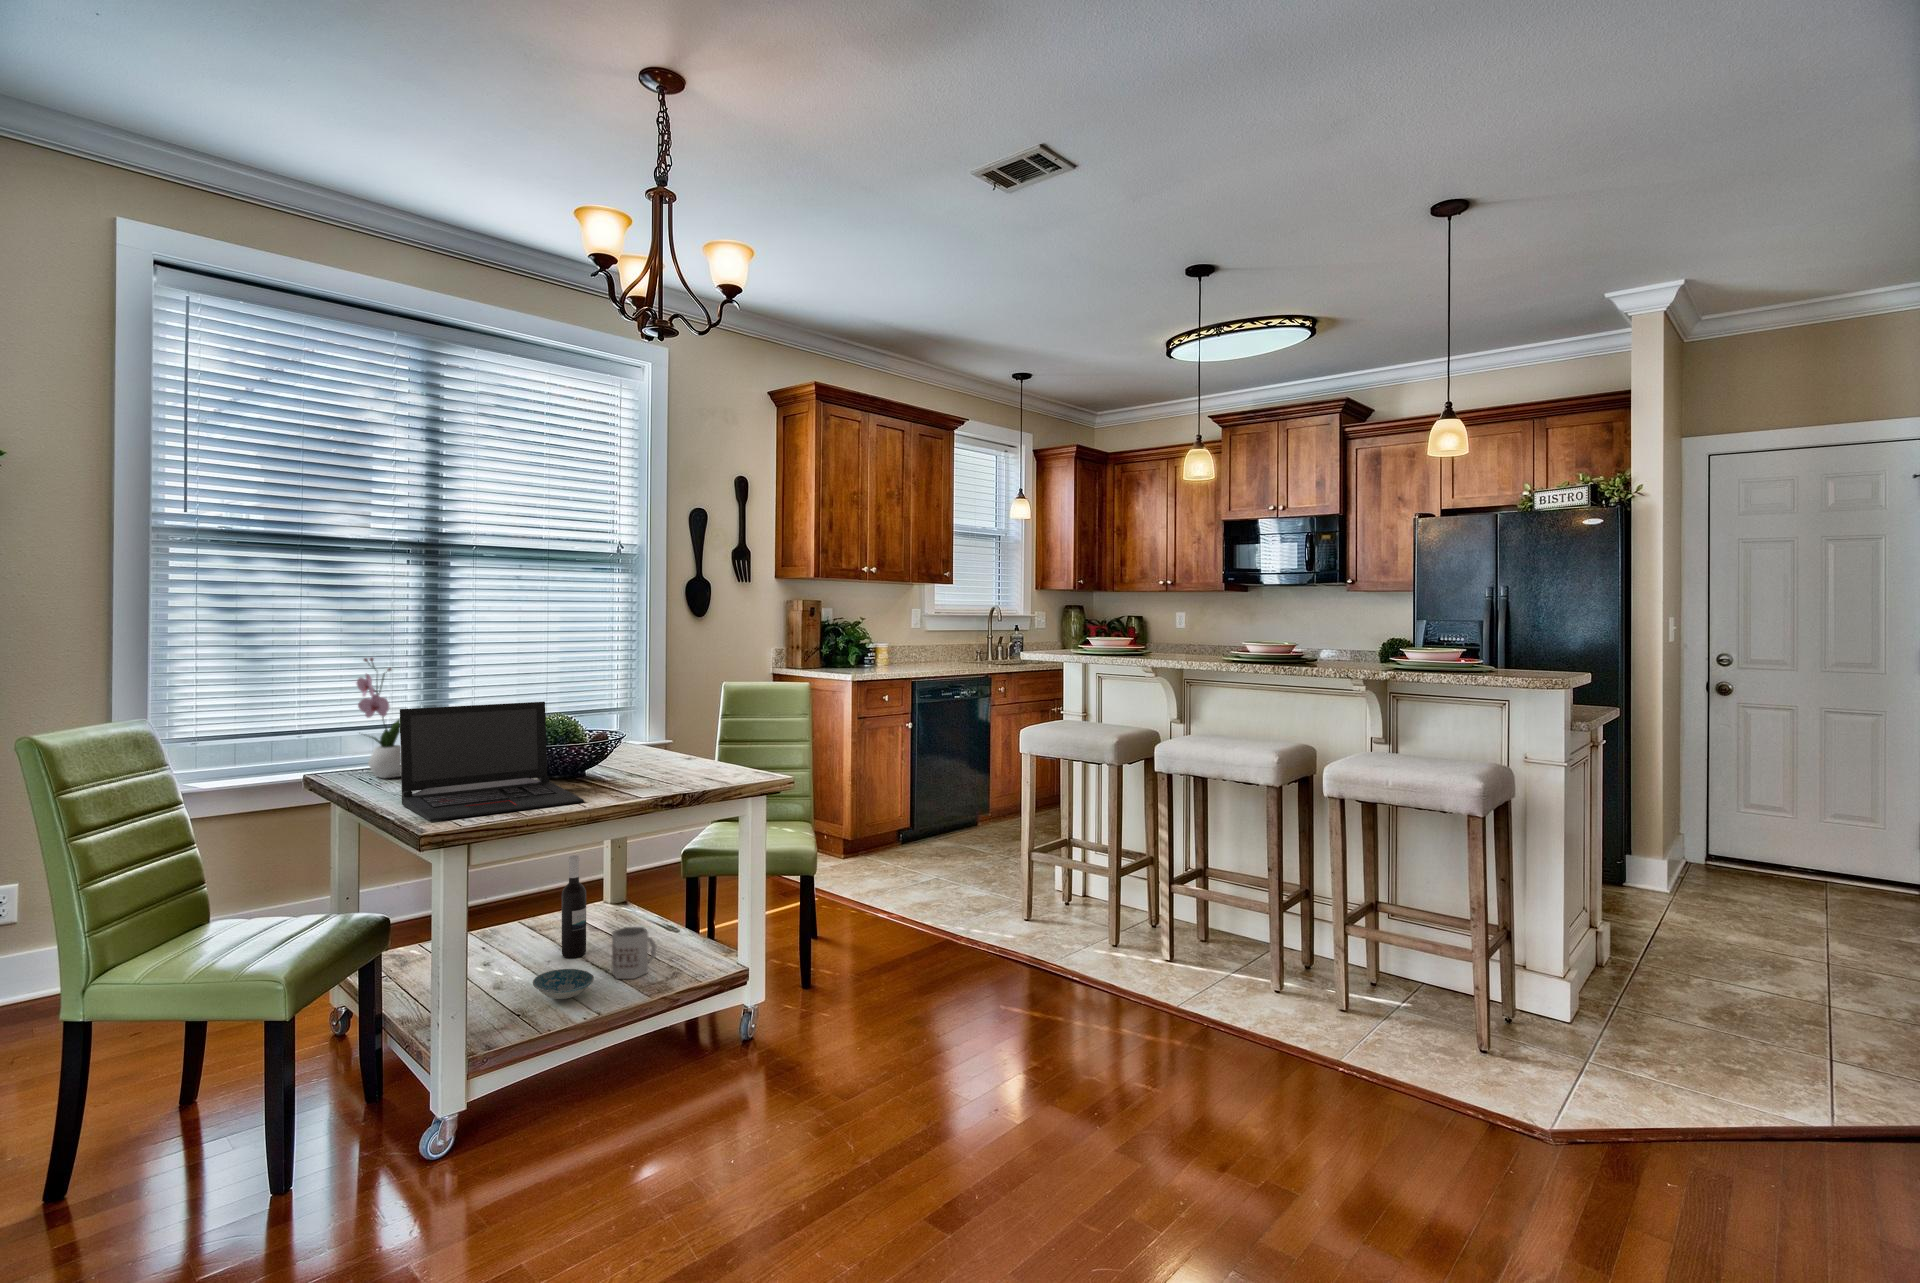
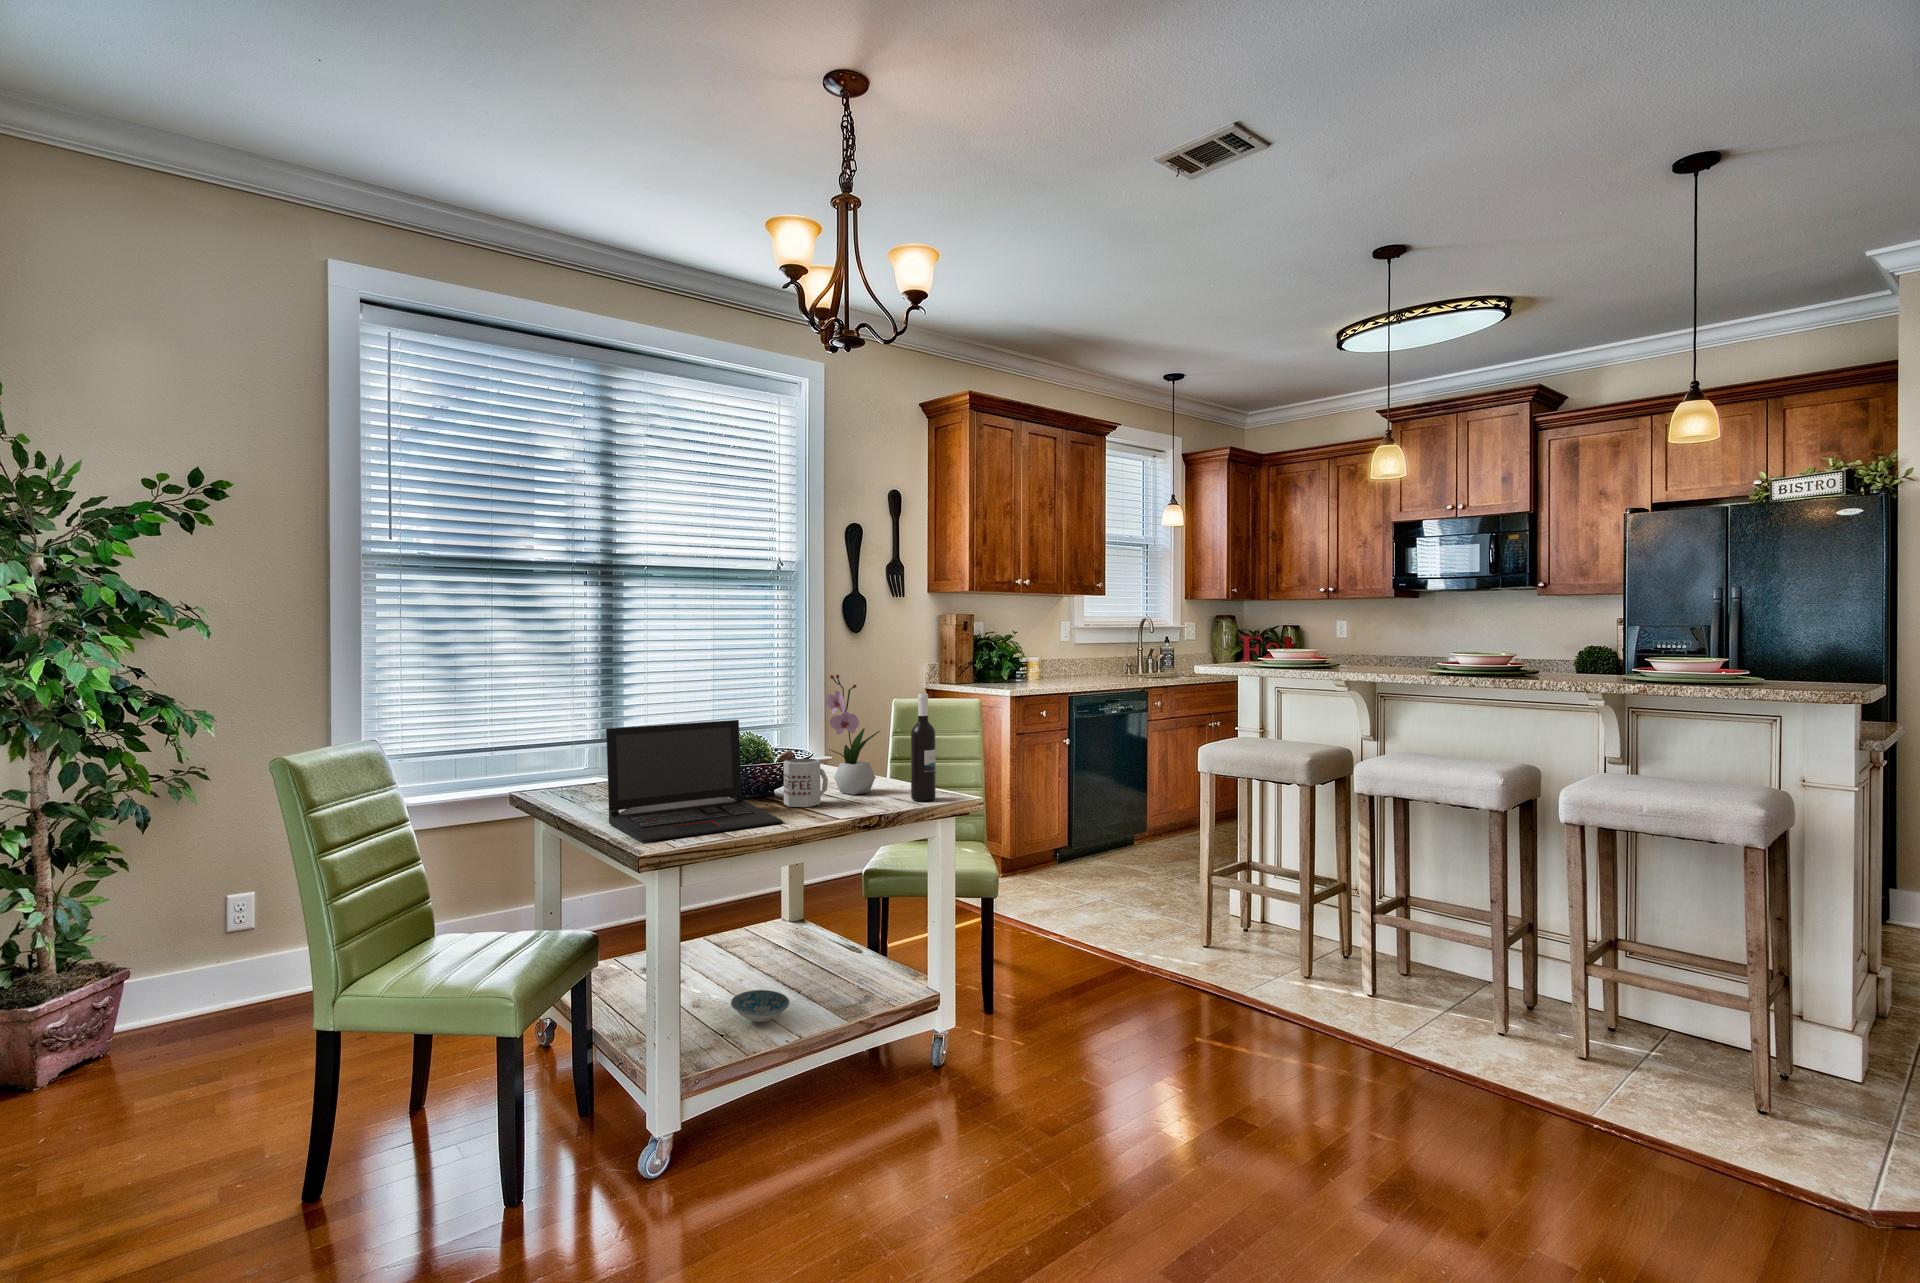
flower arrangement: present [357,658,401,778] -> present [826,675,880,795]
wine bottle: present [562,856,586,958] -> present [911,693,936,801]
mug: present [612,927,656,979] -> present [784,759,828,807]

